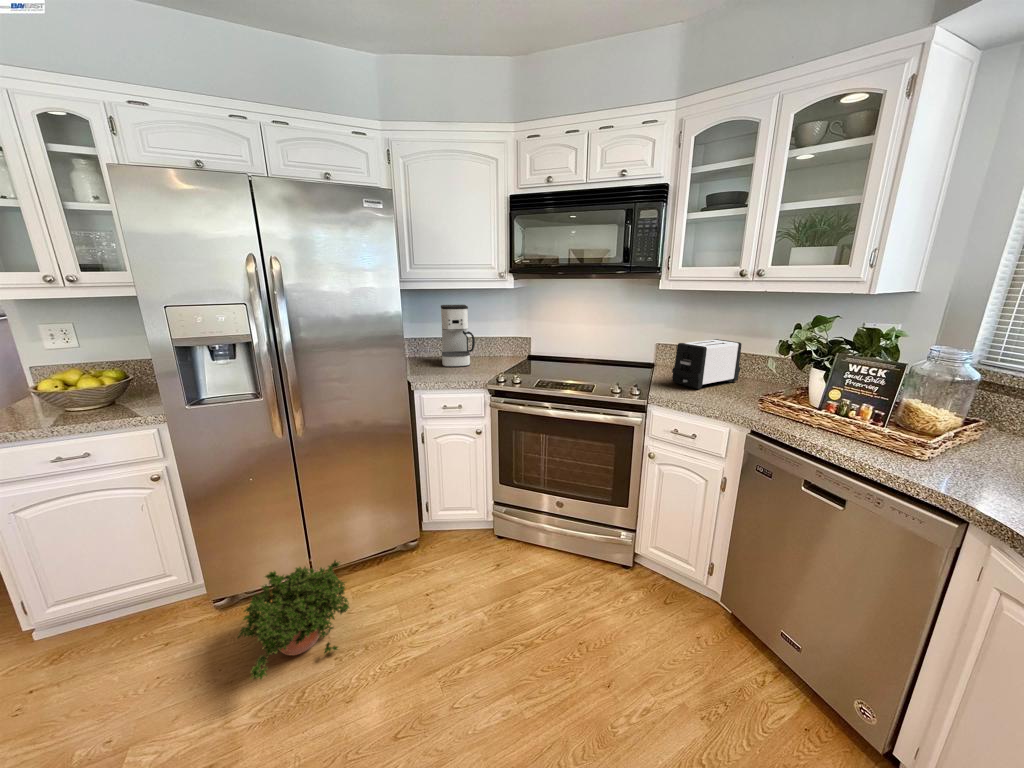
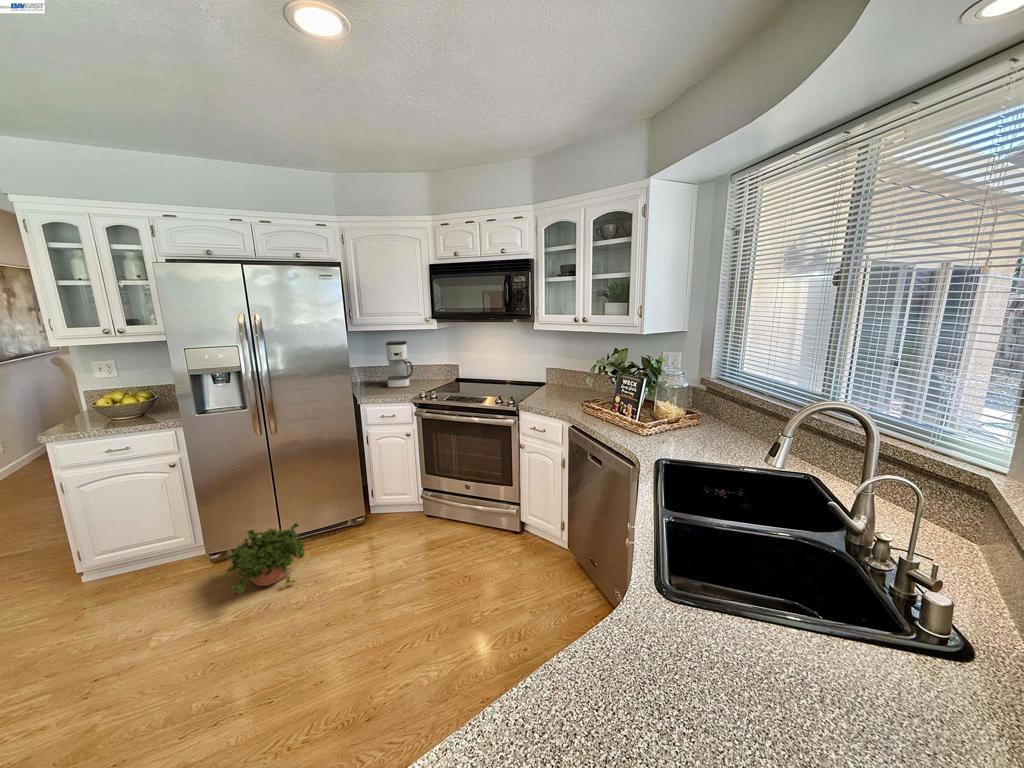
toaster: present [672,339,742,389] -> none [544,364,594,399]

